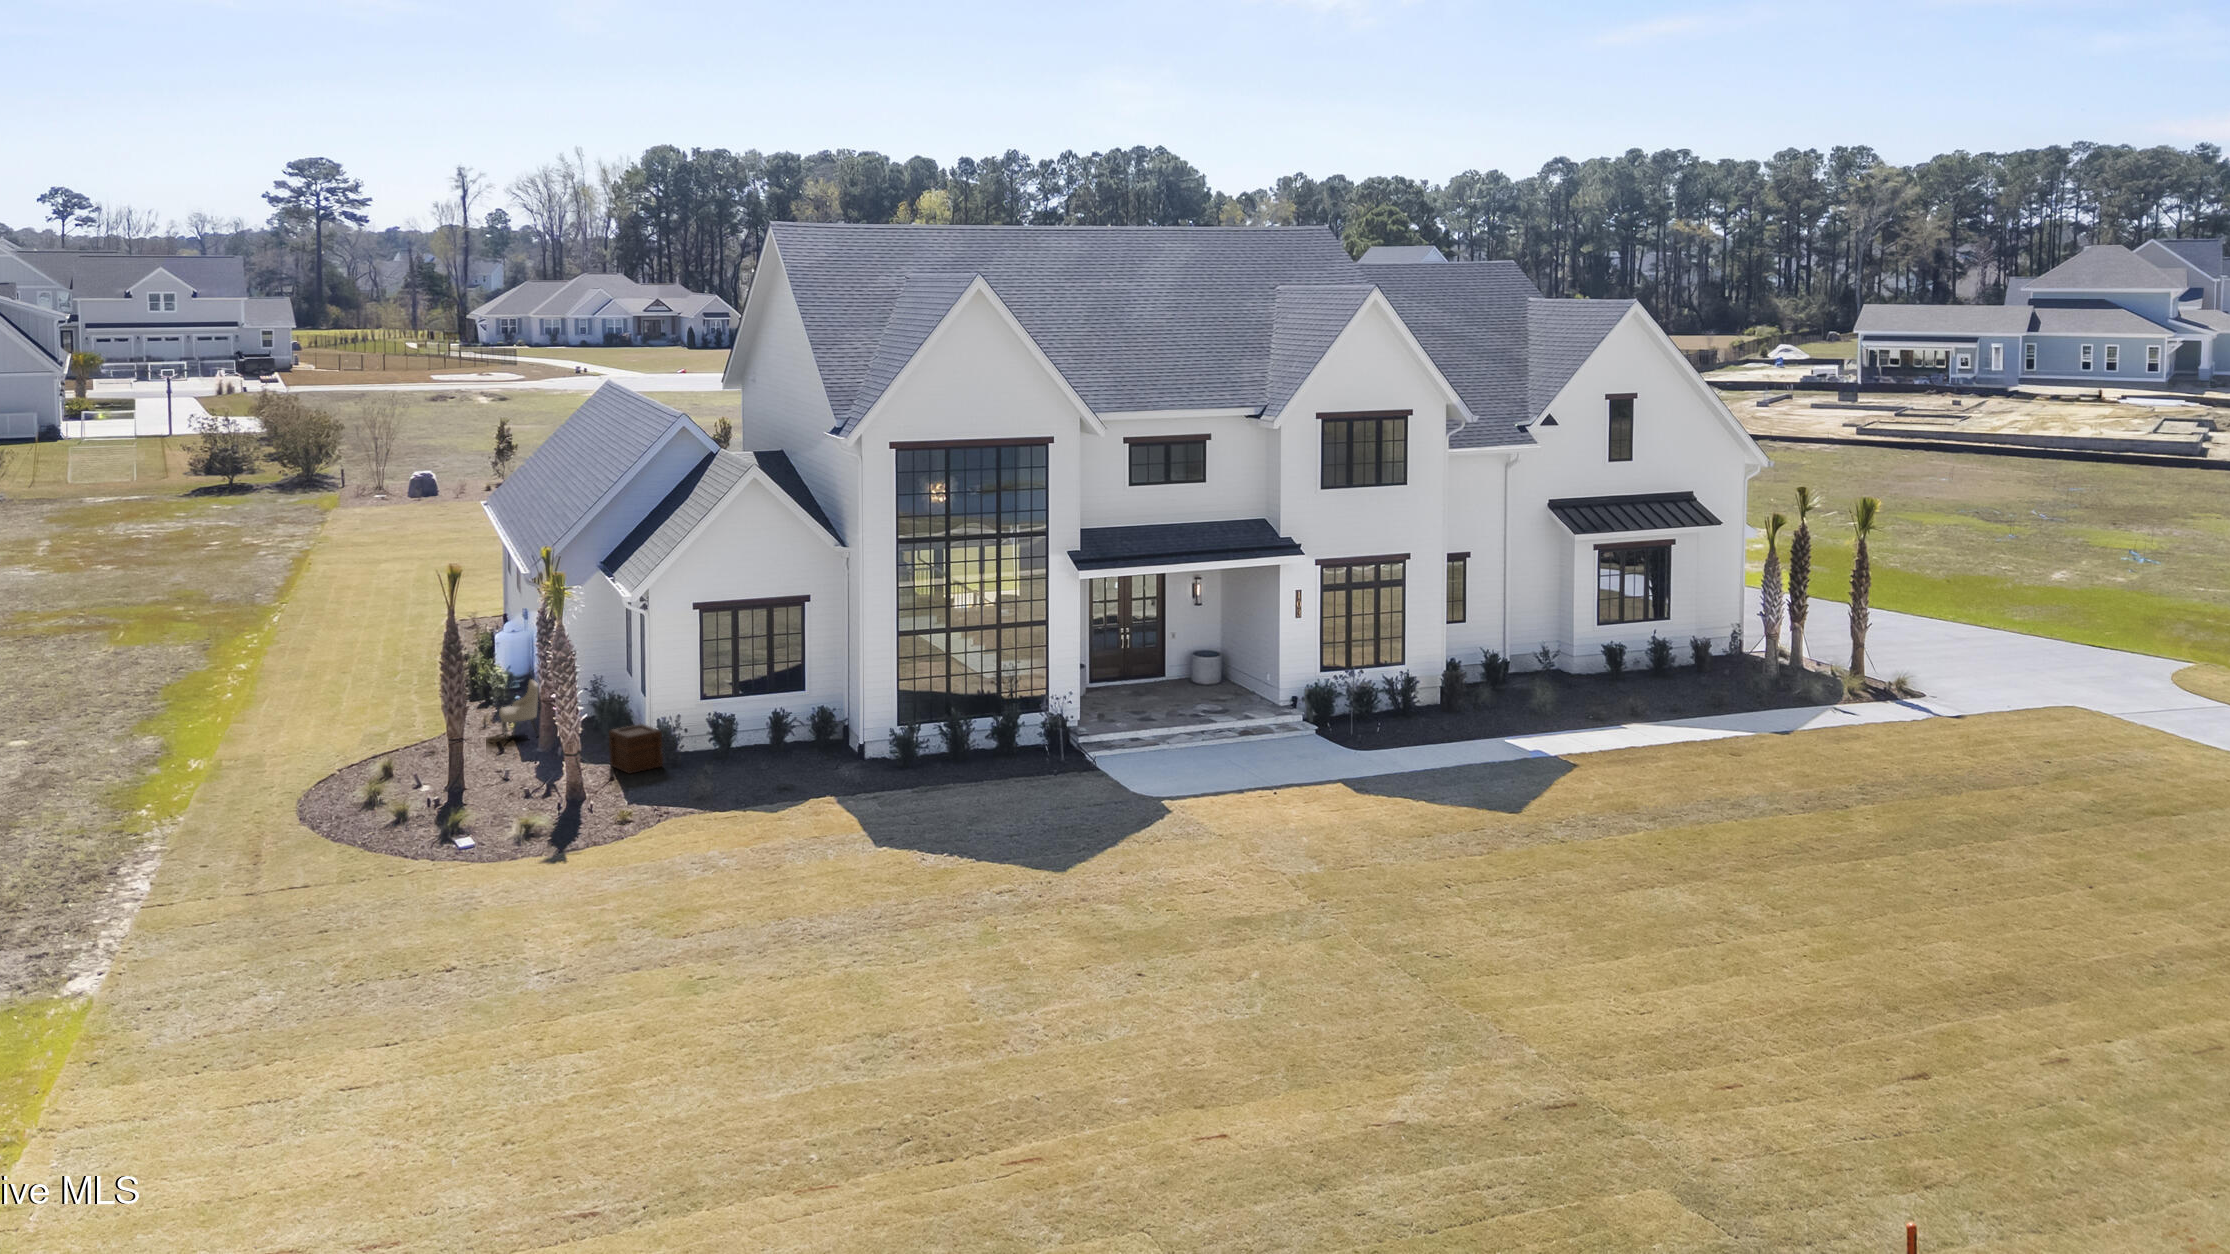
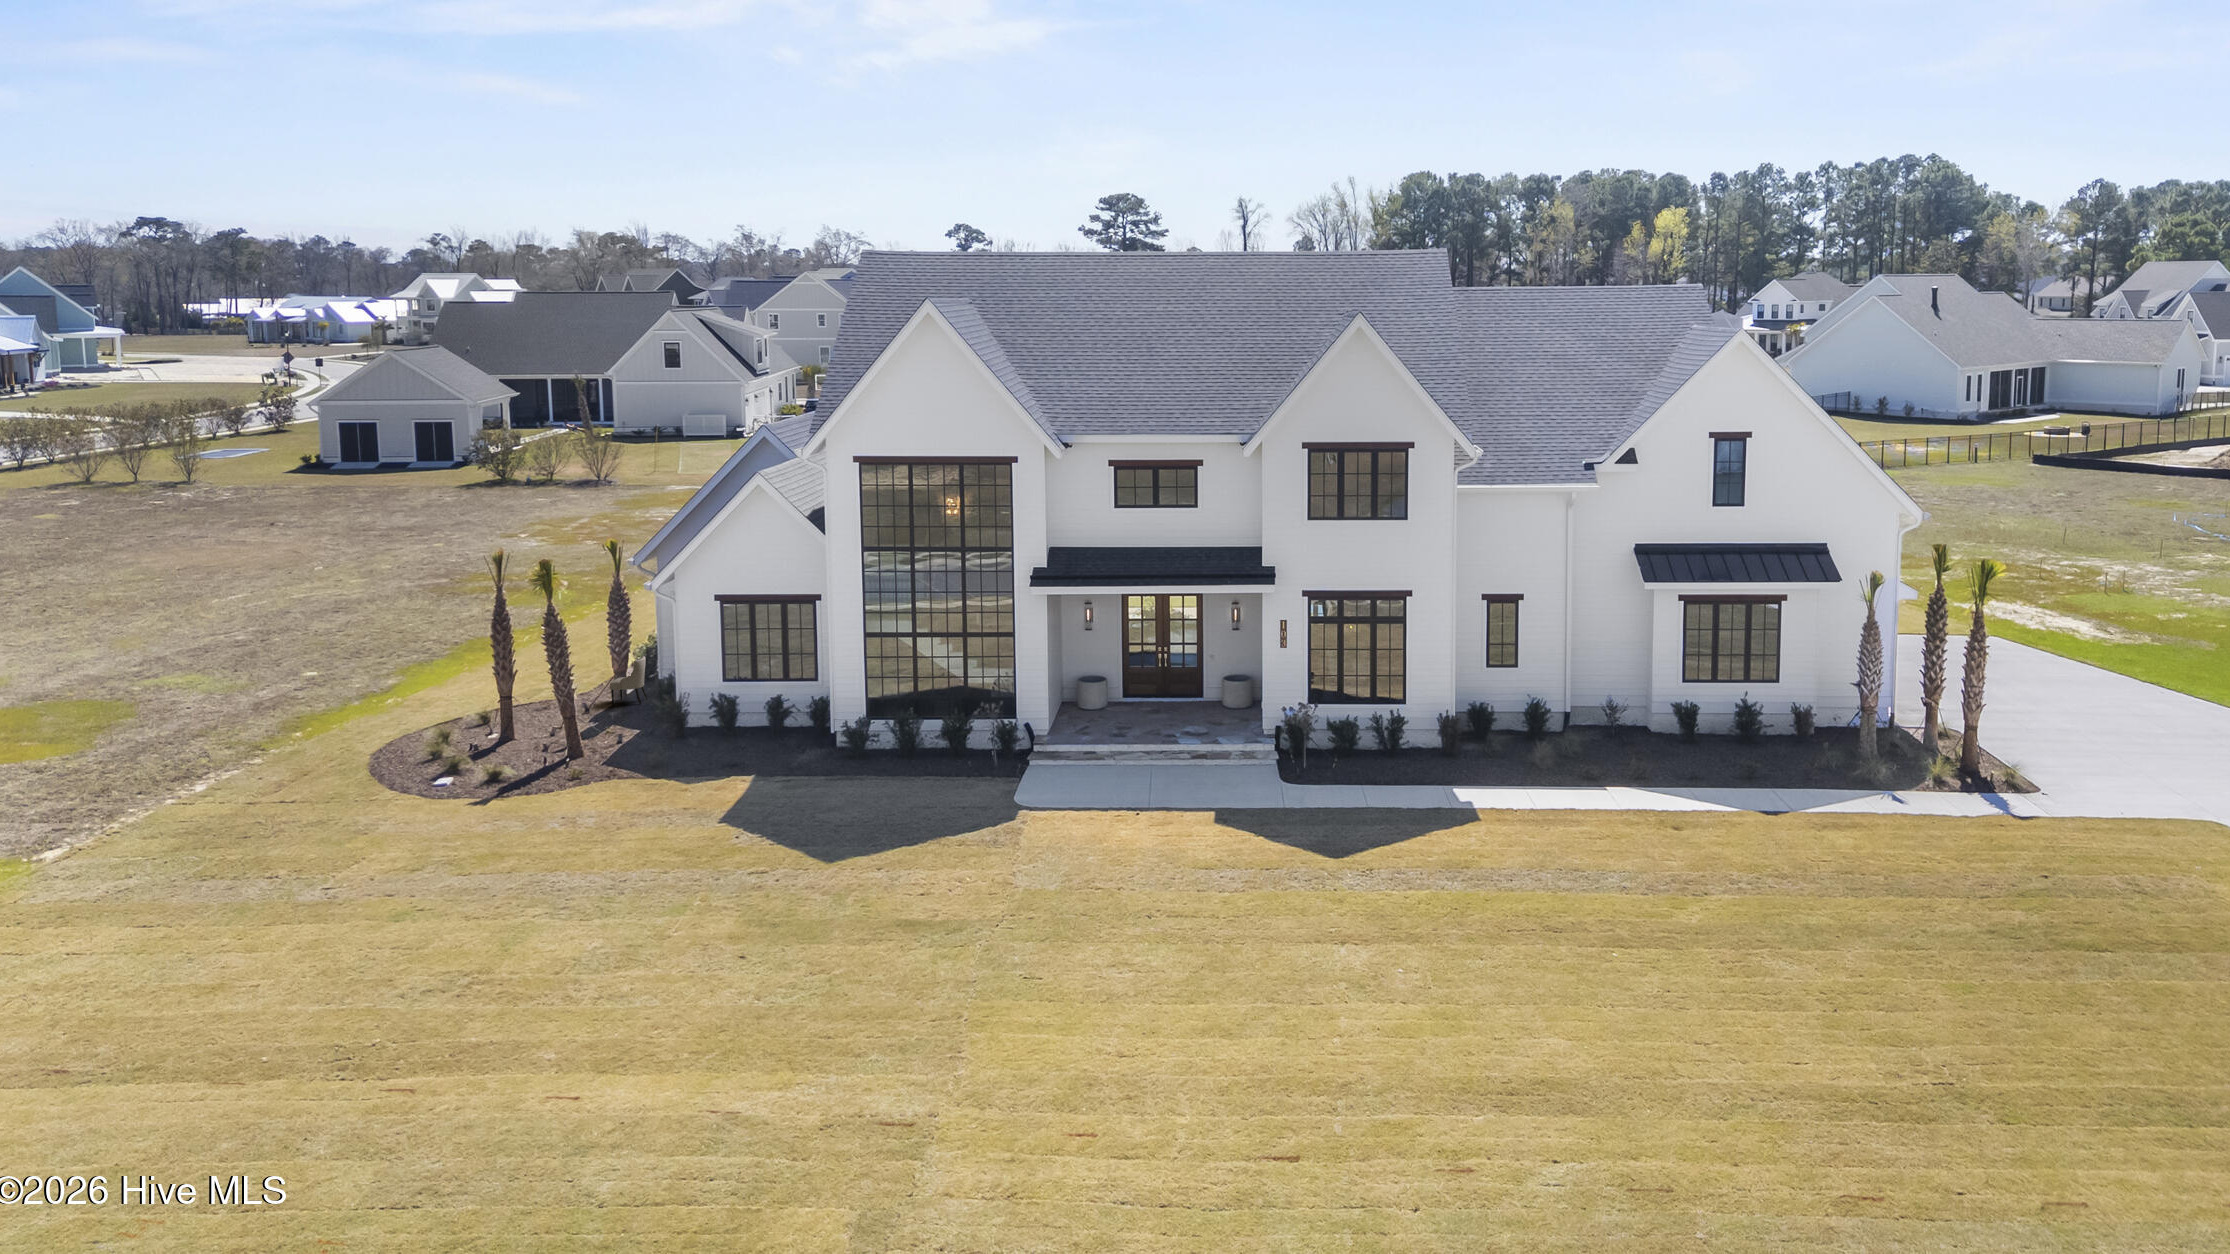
wooden crate: present [609,724,663,774] -> none [638,697,675,738]

